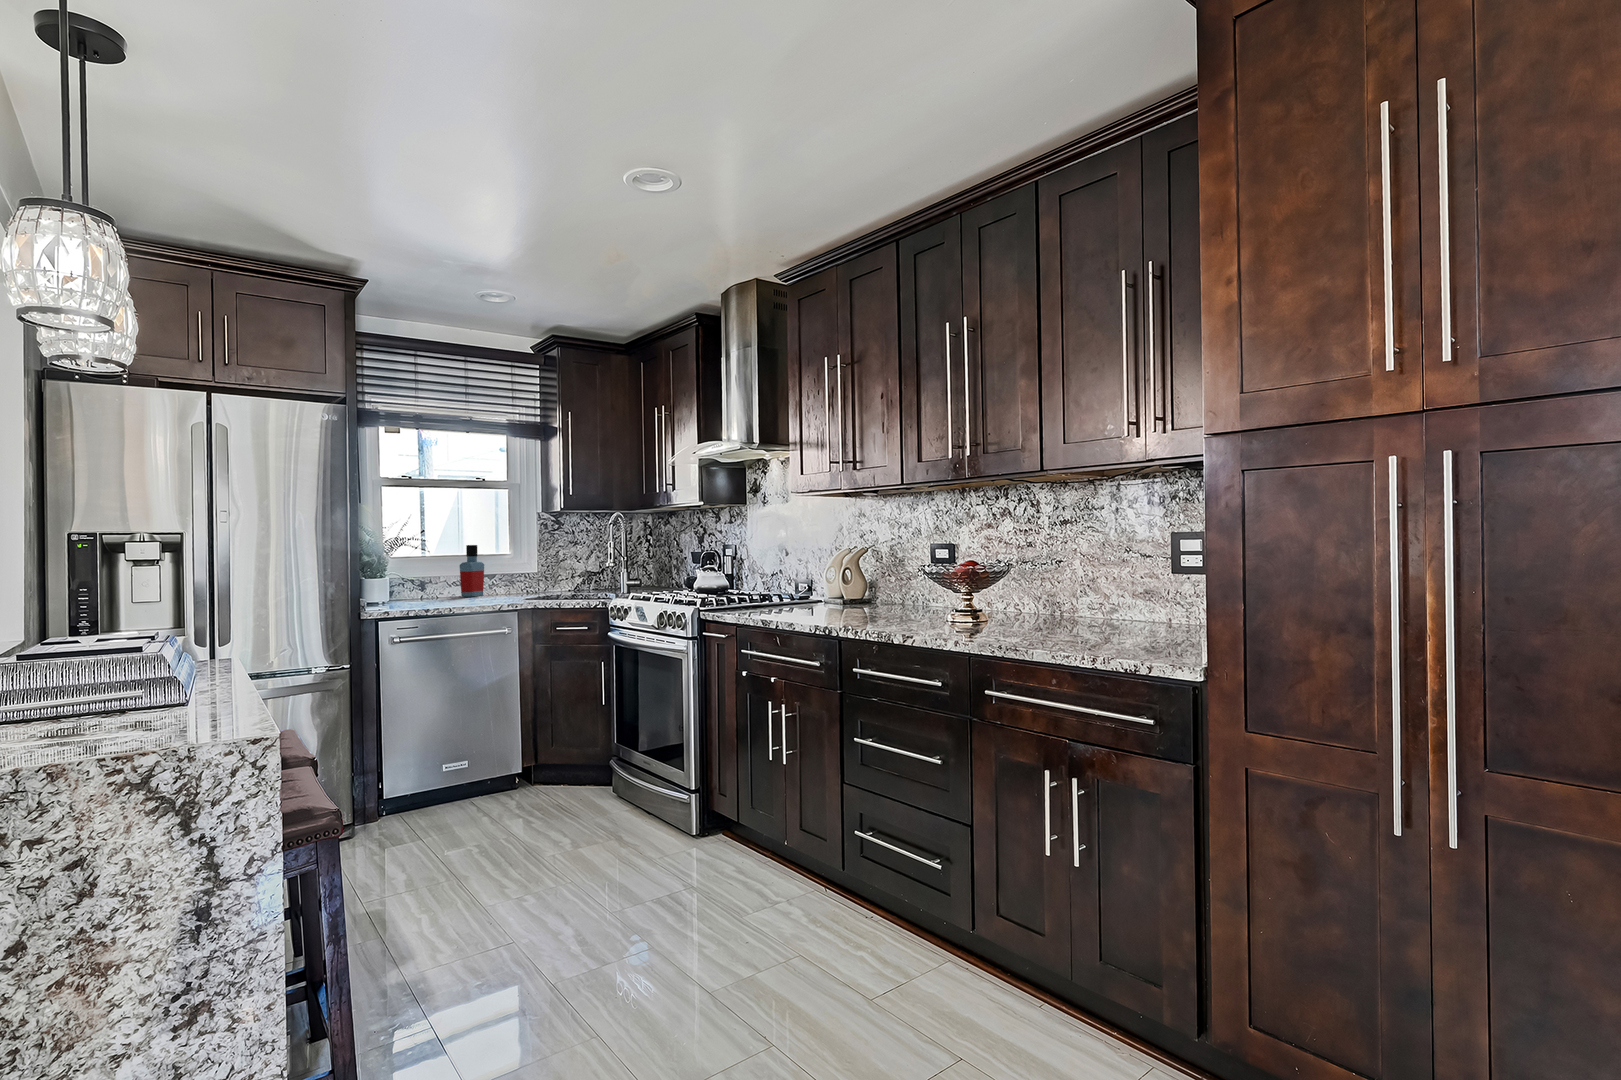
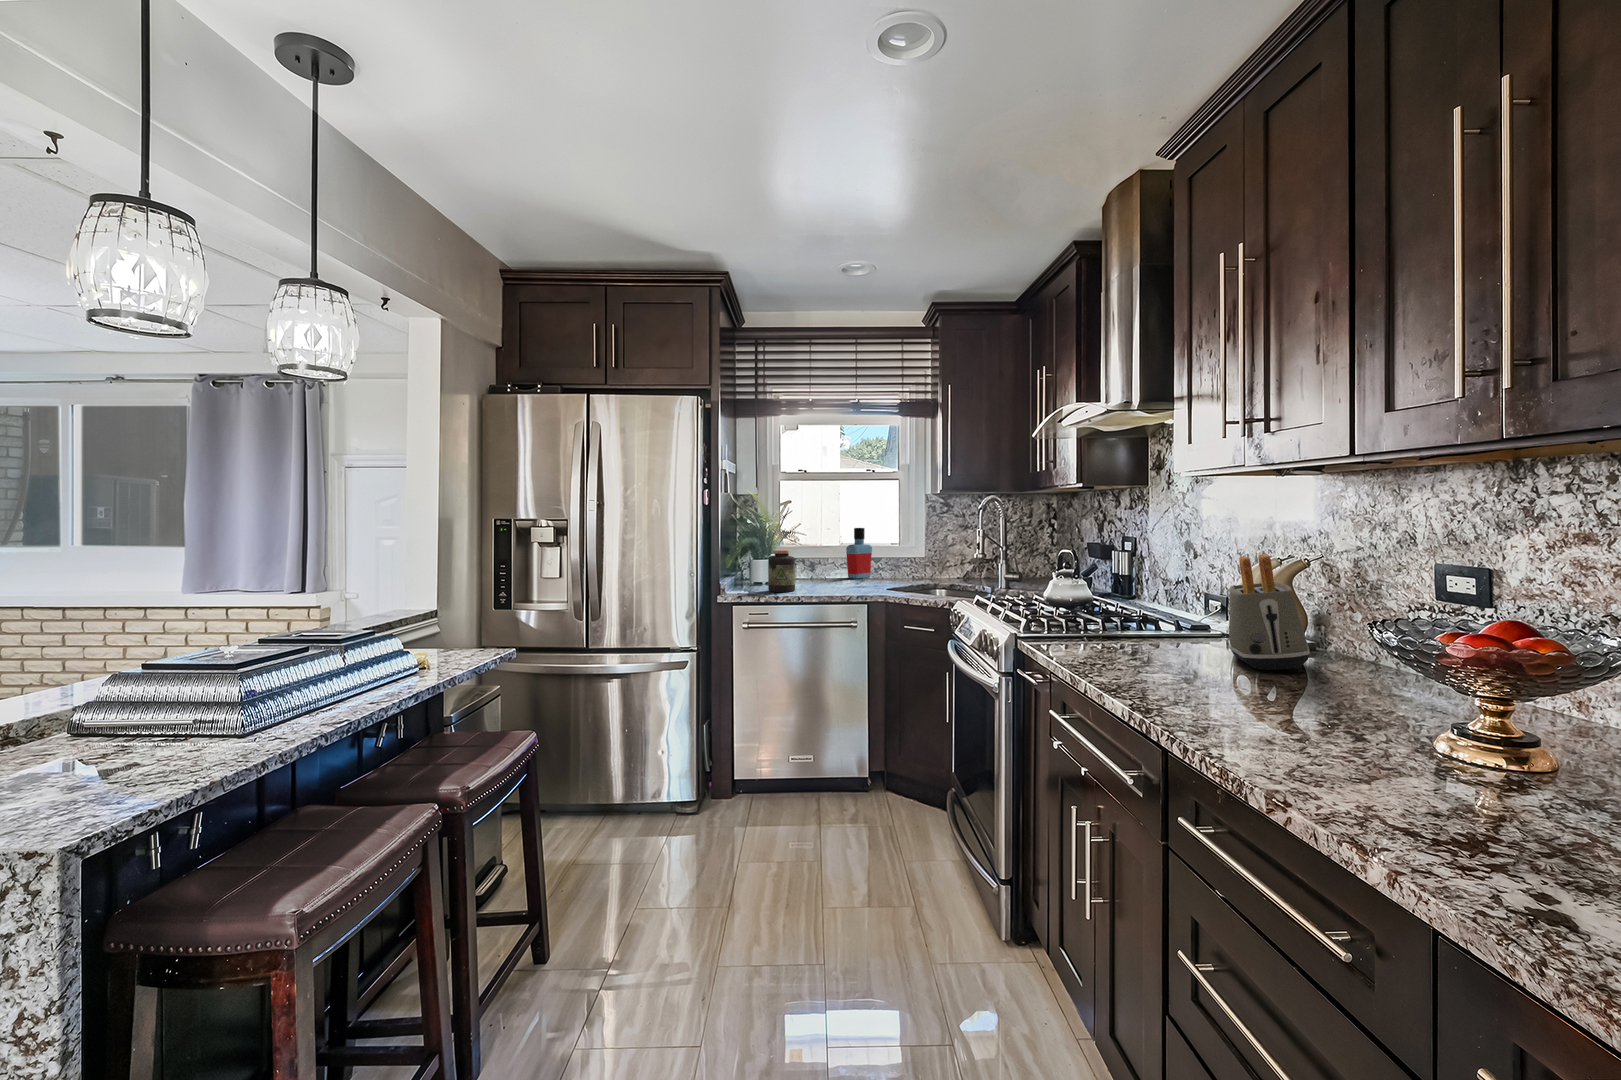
toaster: none [831,544,880,611] -> present [1229,554,1310,672]
jar: none [398,566,429,609] -> present [768,550,795,592]

